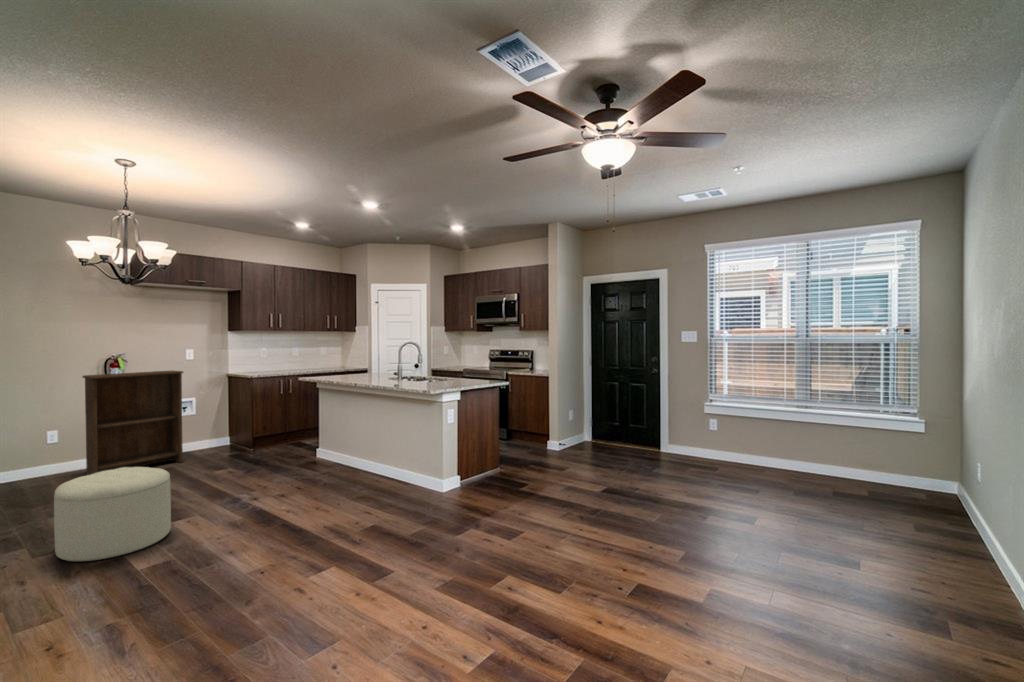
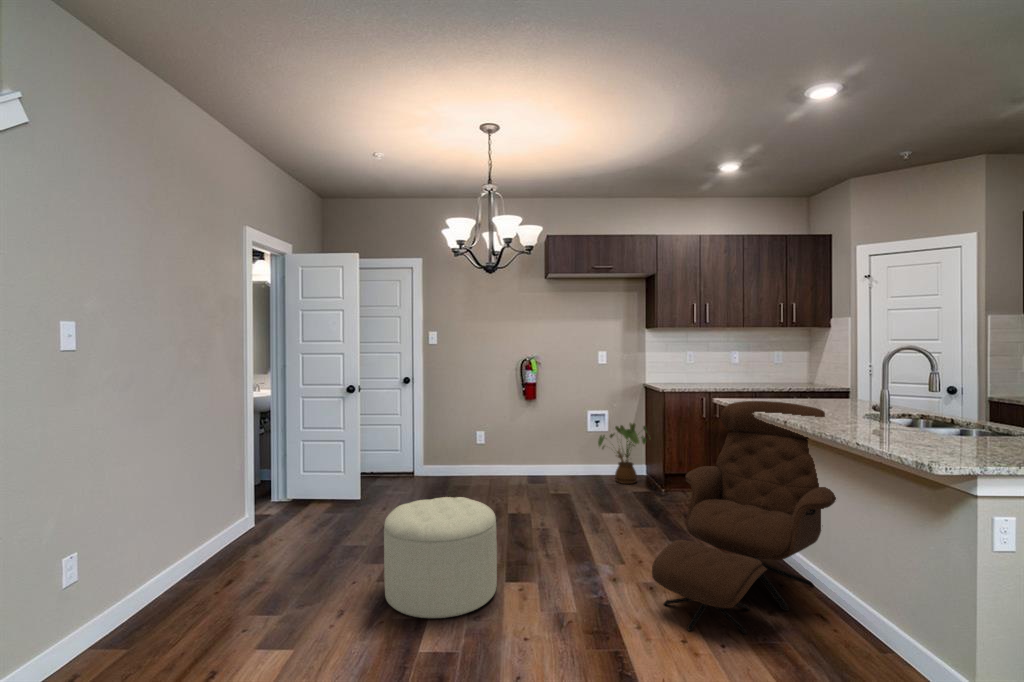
bookshelf: present [83,370,183,475] -> none [497,376,585,490]
lounge chair: none [289,375,380,503] -> present [652,401,836,634]
house plant: none [193,405,239,453] -> present [598,423,651,484]

